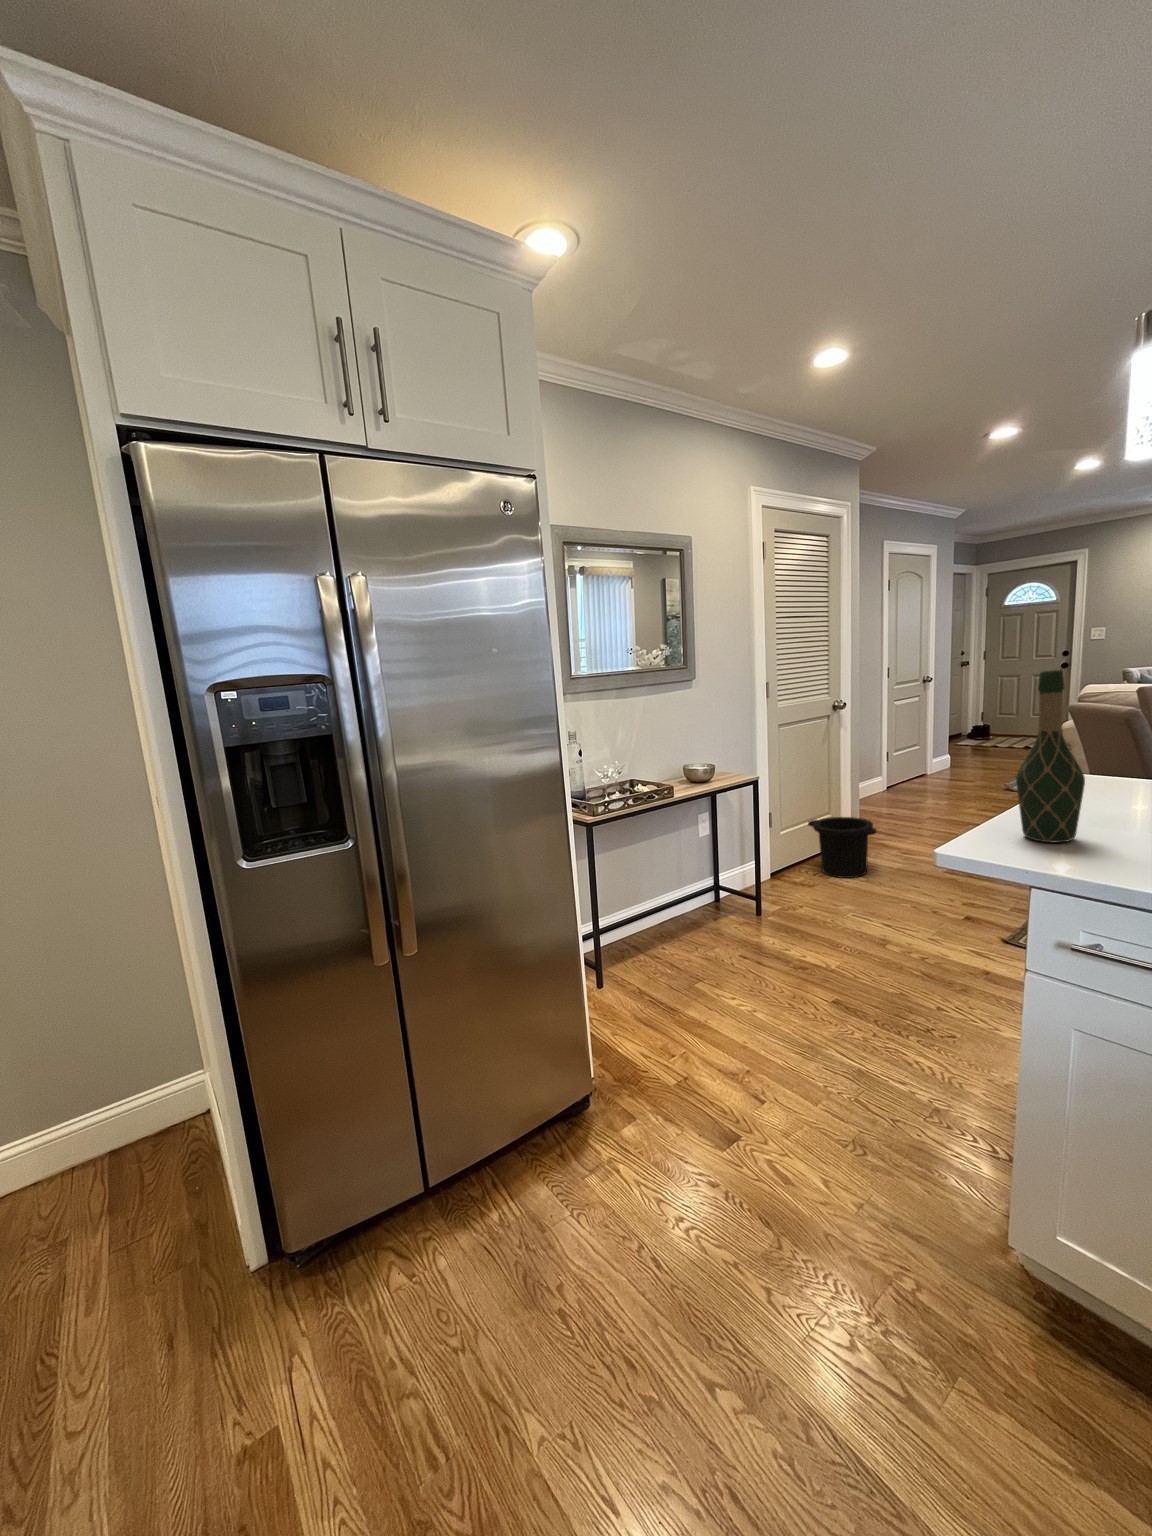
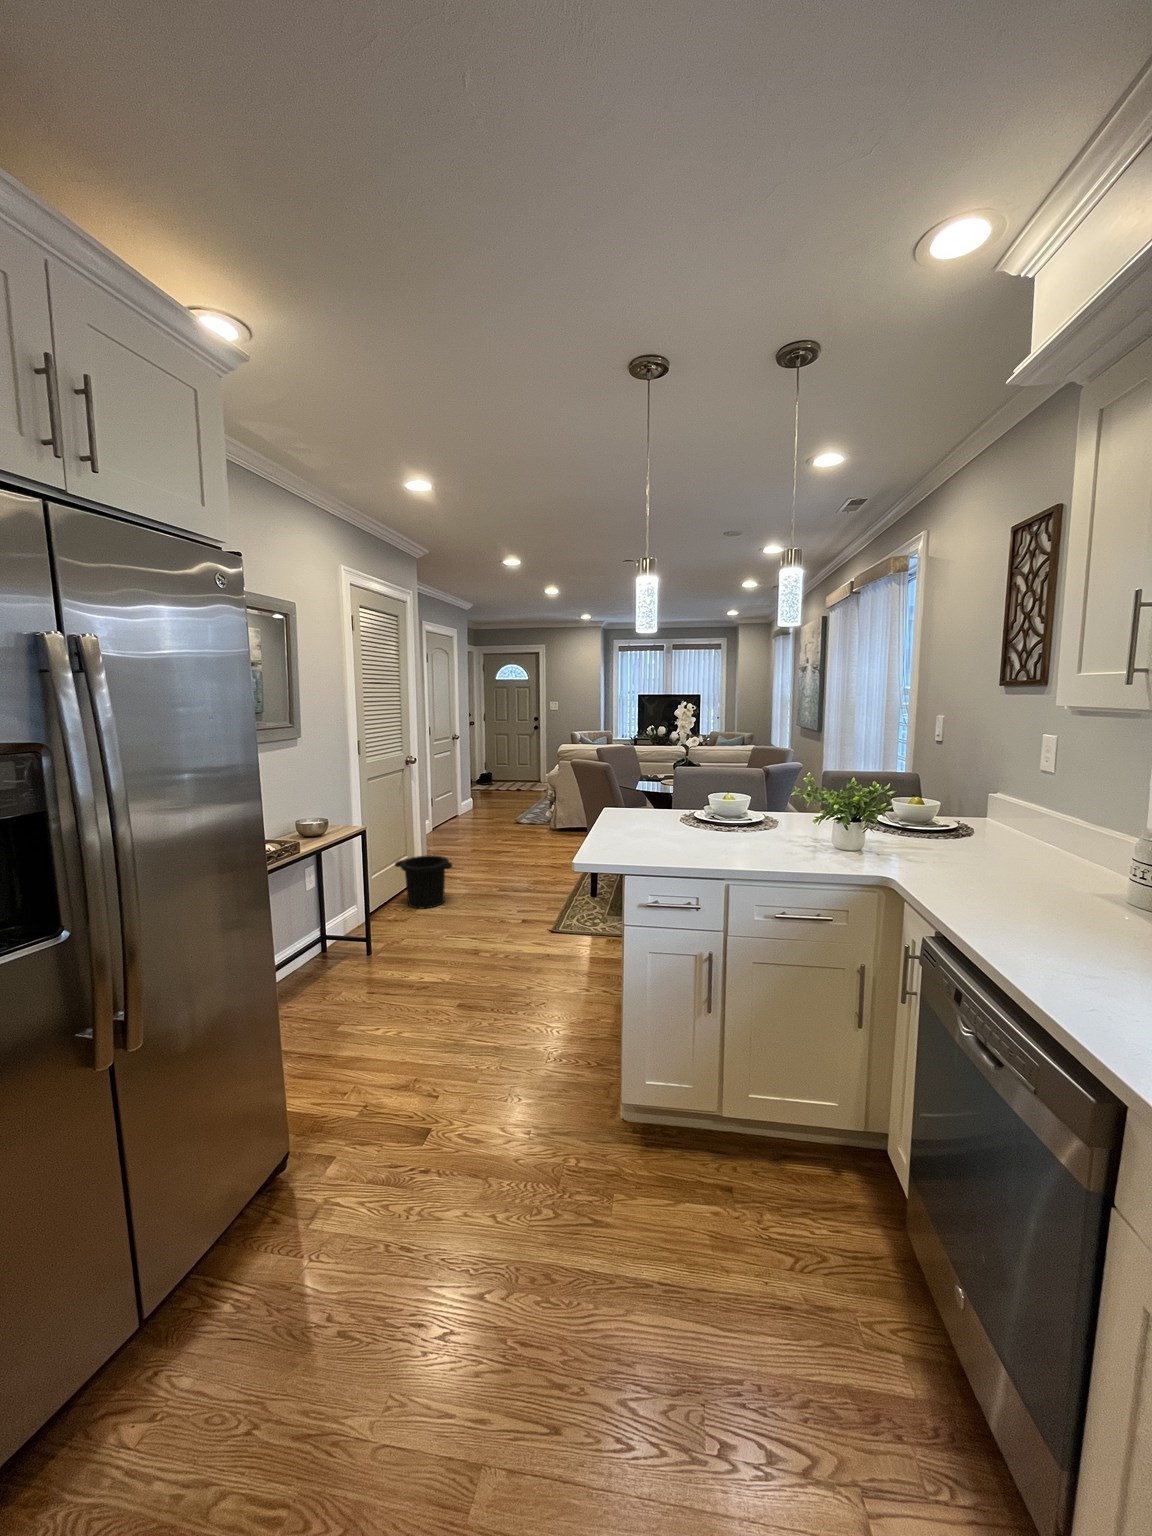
wine bottle: present [1016,670,1085,843] -> none [613,759,643,855]

